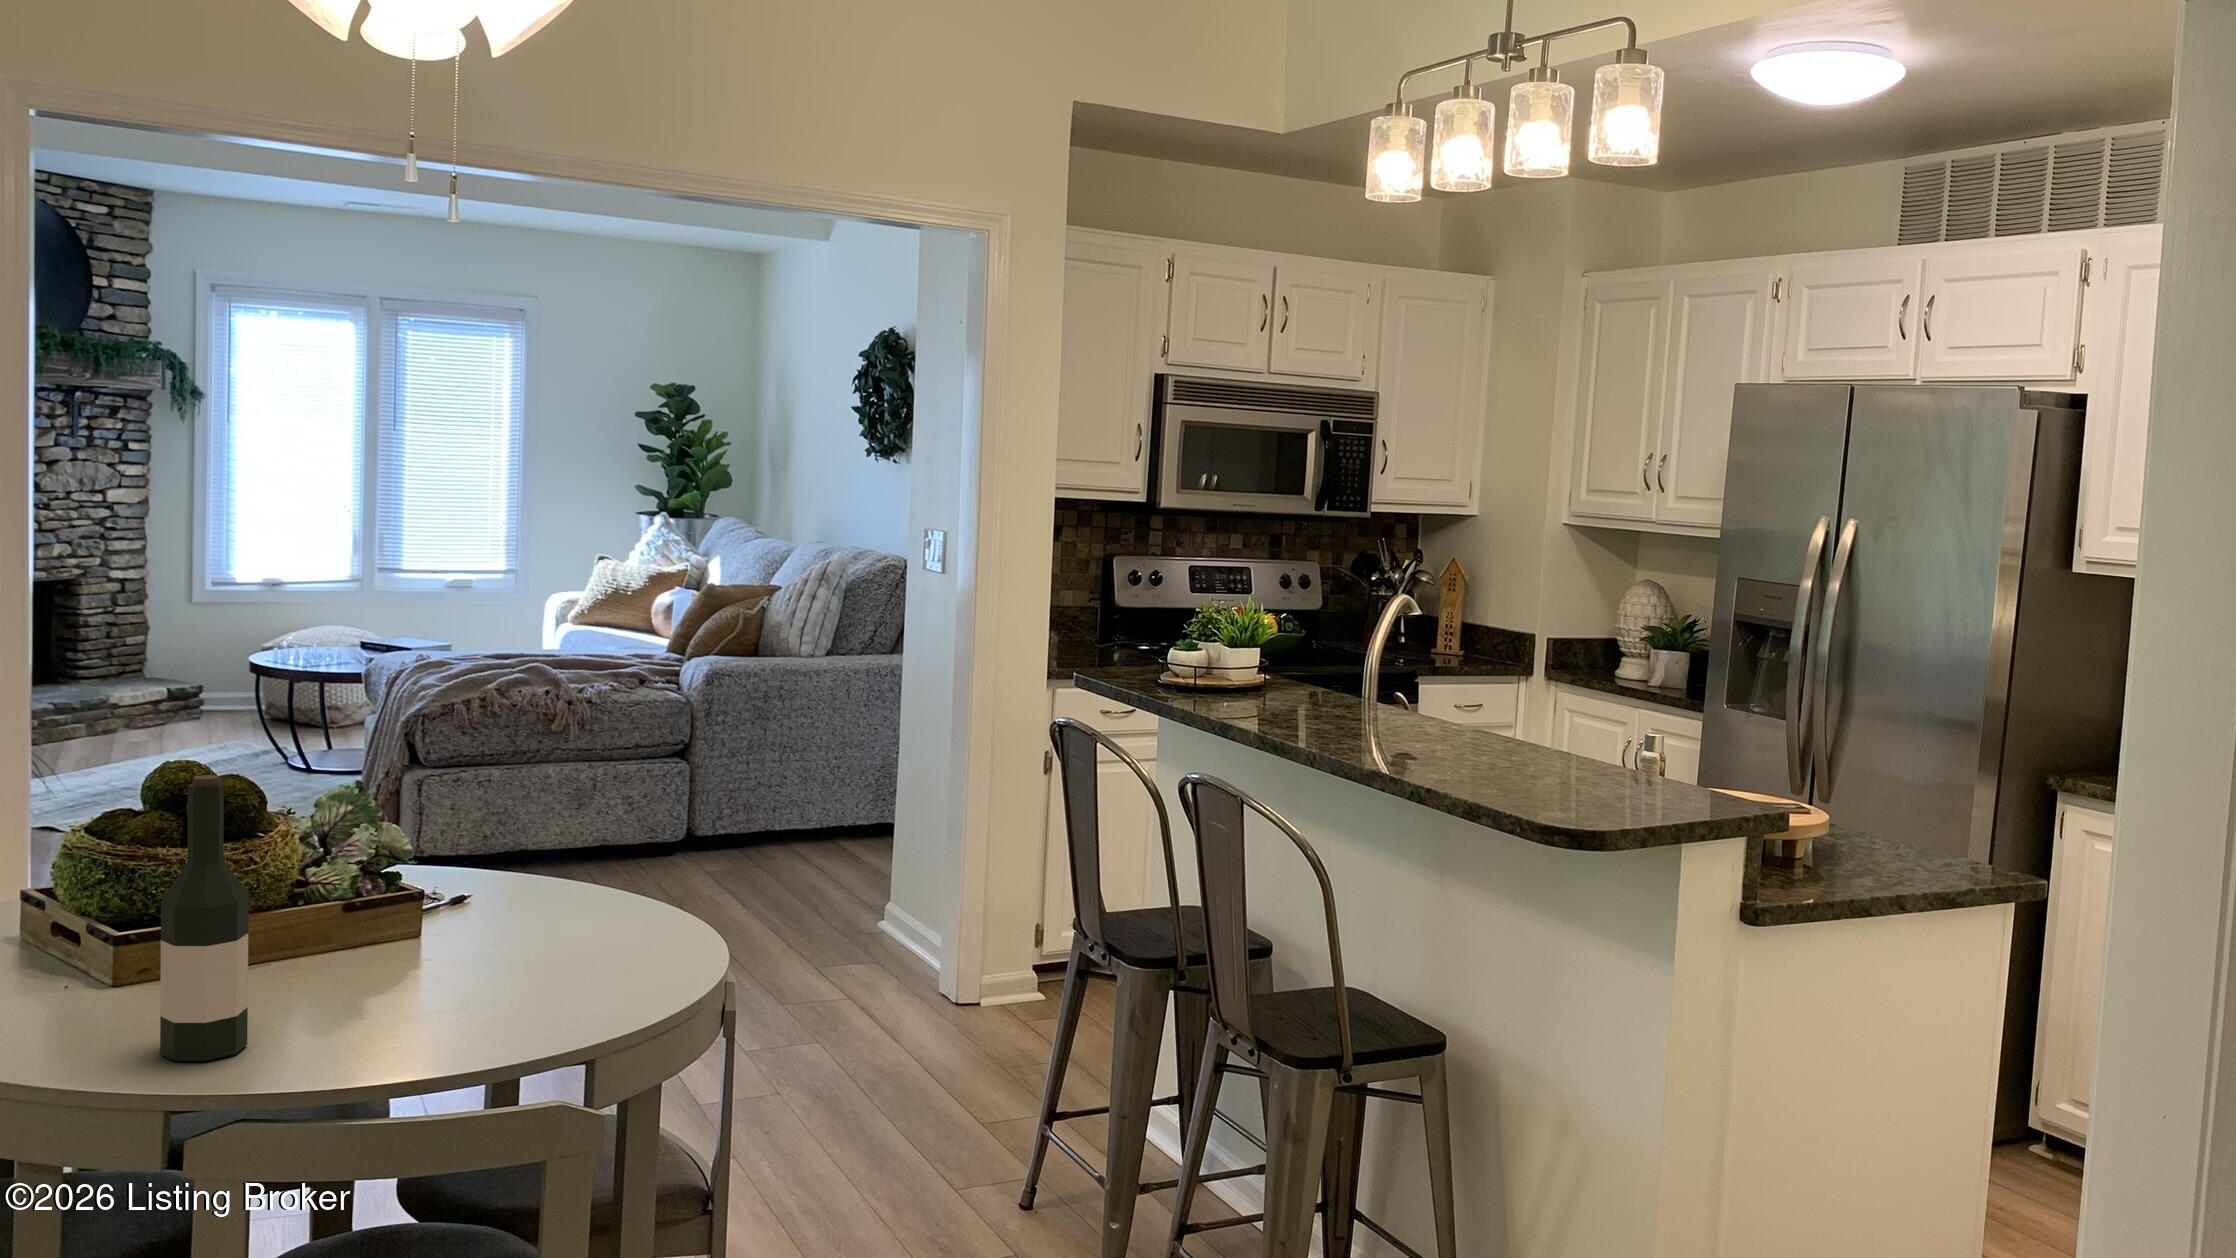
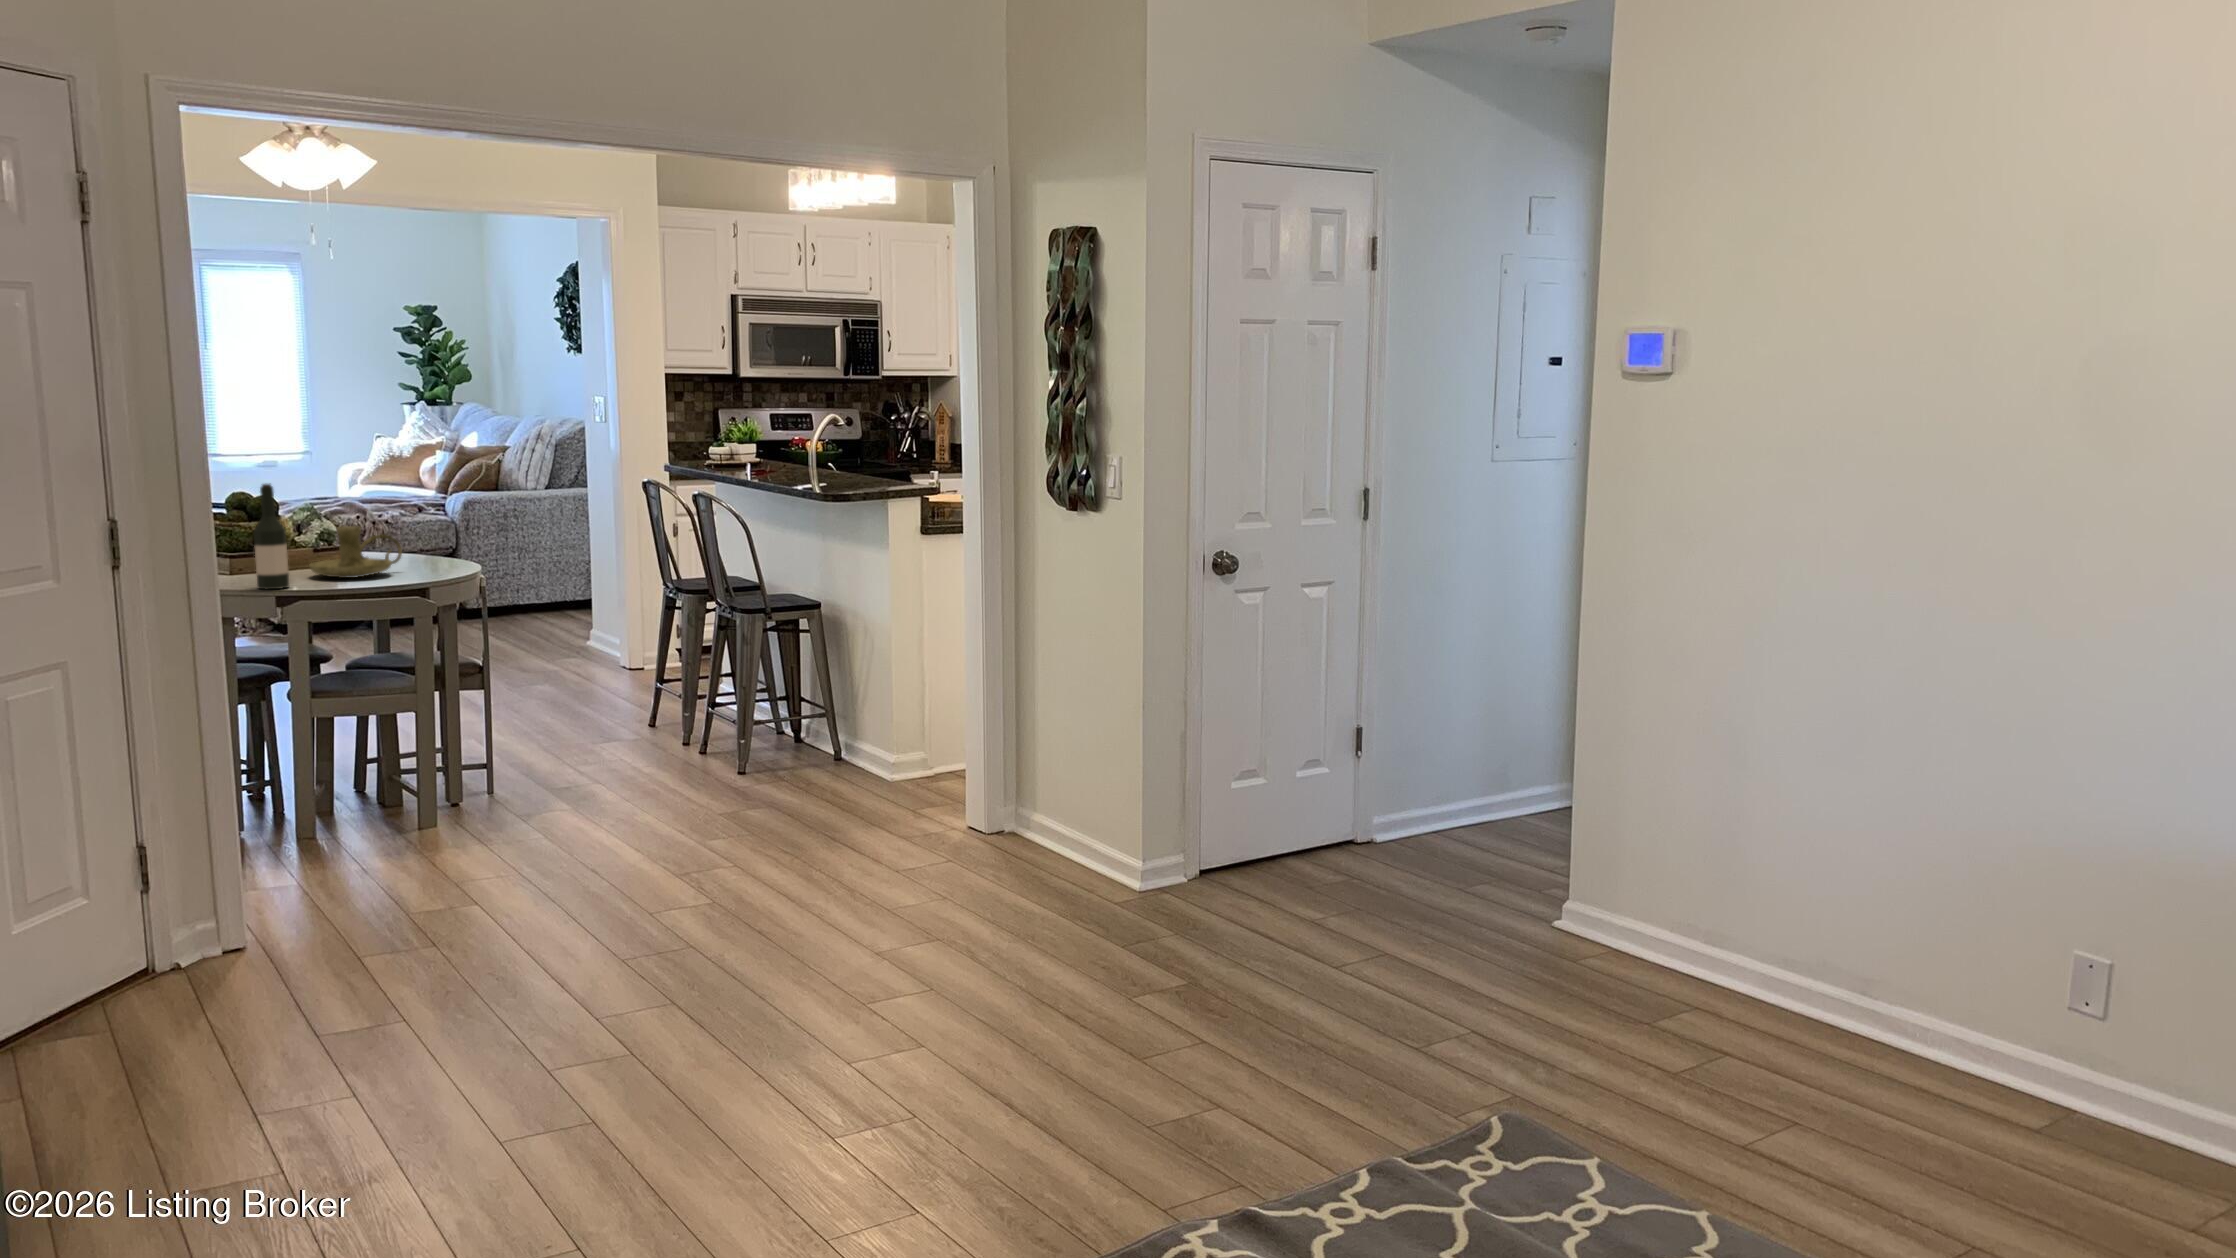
candle holder: none [324,861,553,999] -> present [309,526,402,578]

